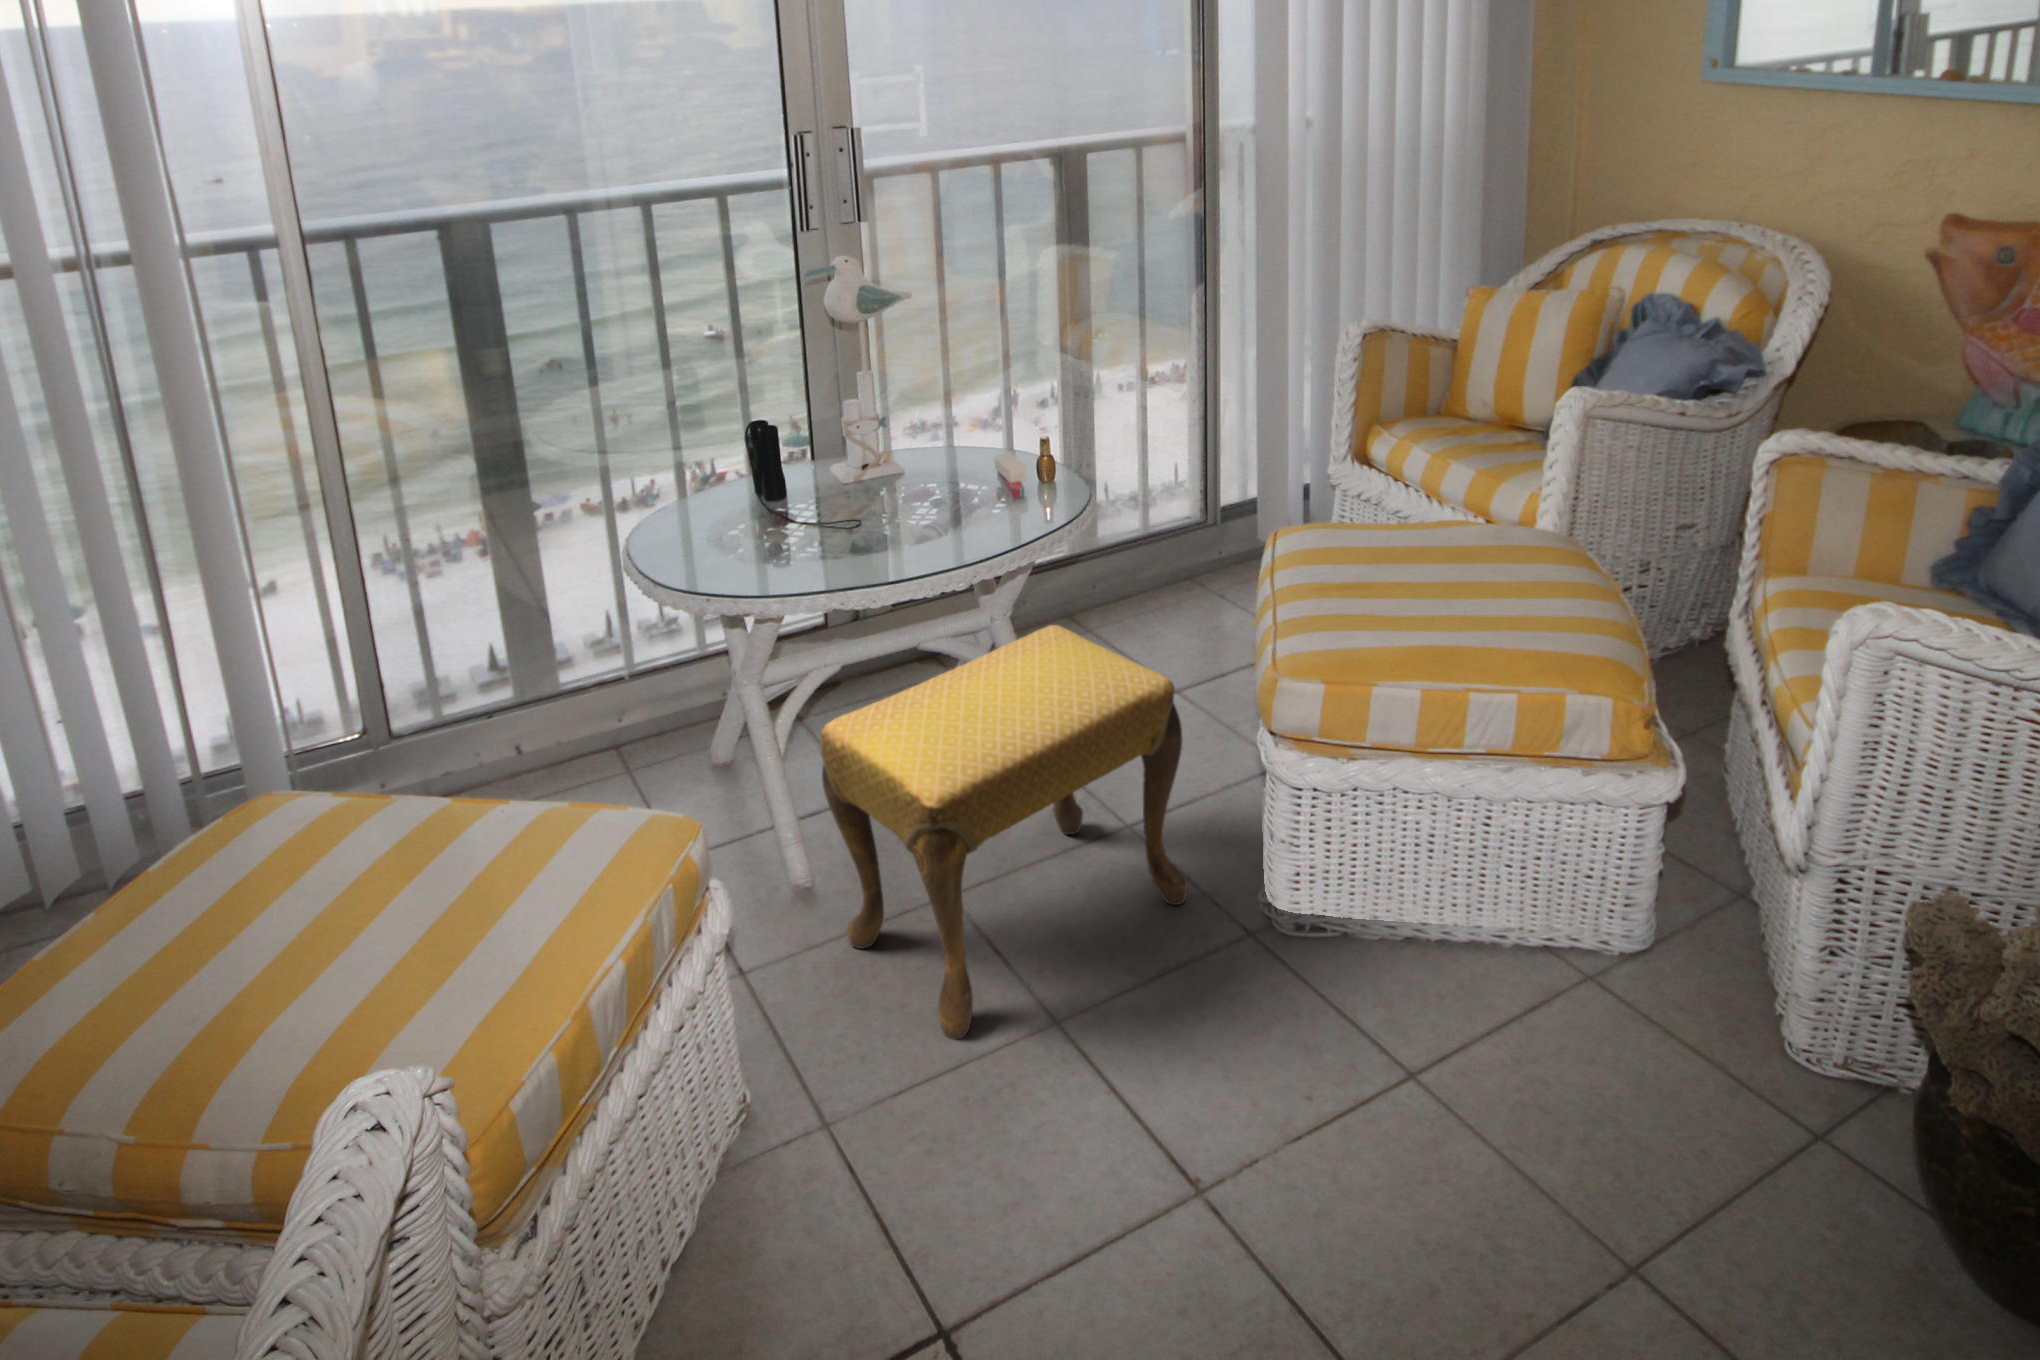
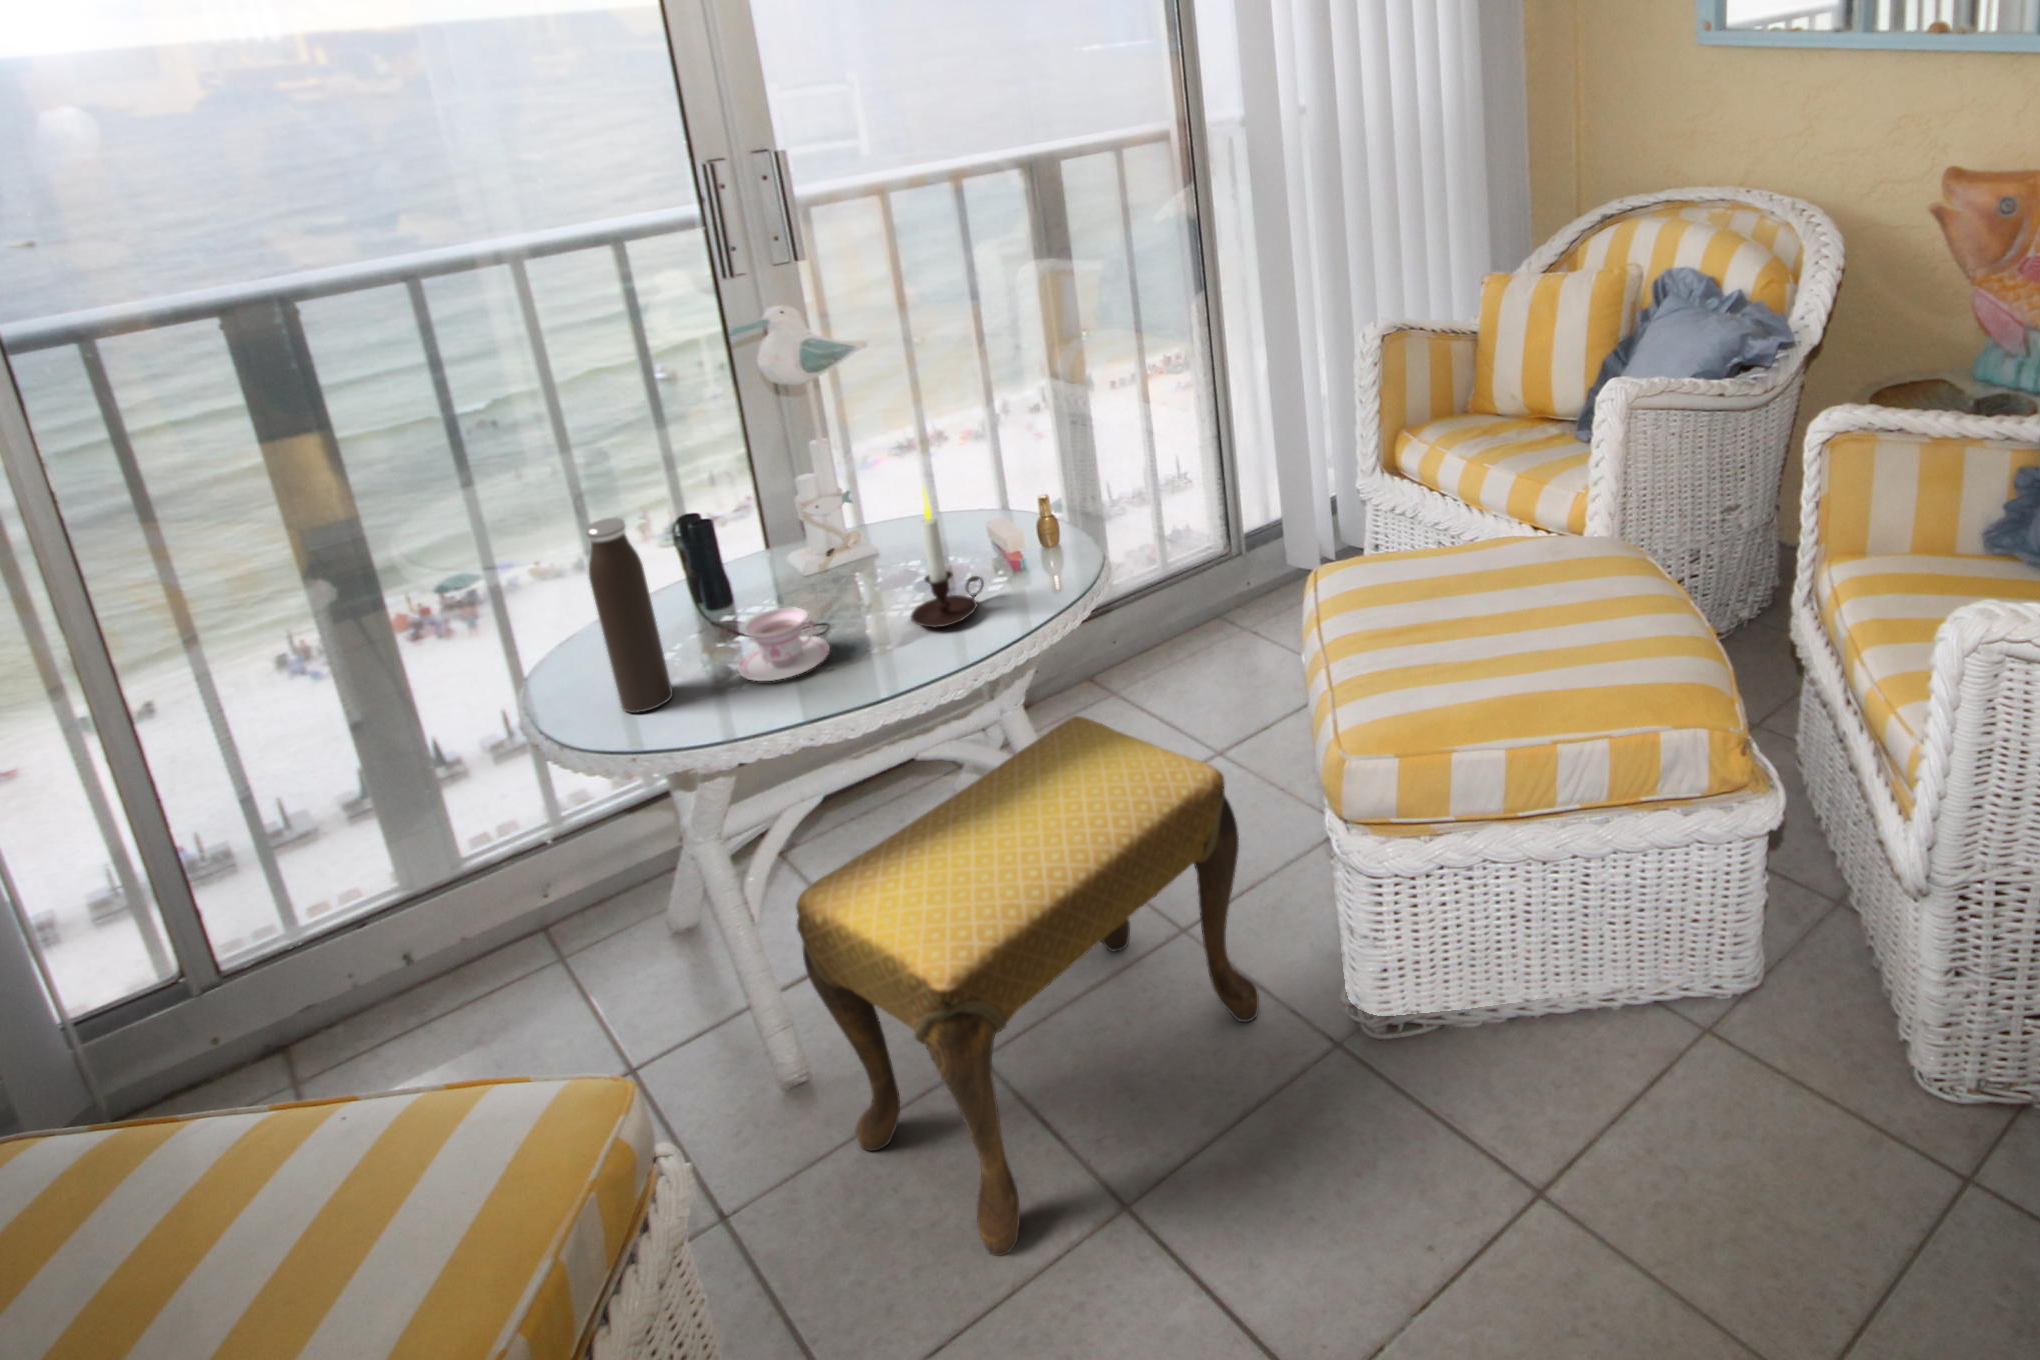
water bottle: none [688,411,739,569] -> present [586,518,673,713]
candle: none [927,415,988,534] -> present [911,489,984,627]
teacup: none [789,503,861,558] -> present [737,607,830,681]

